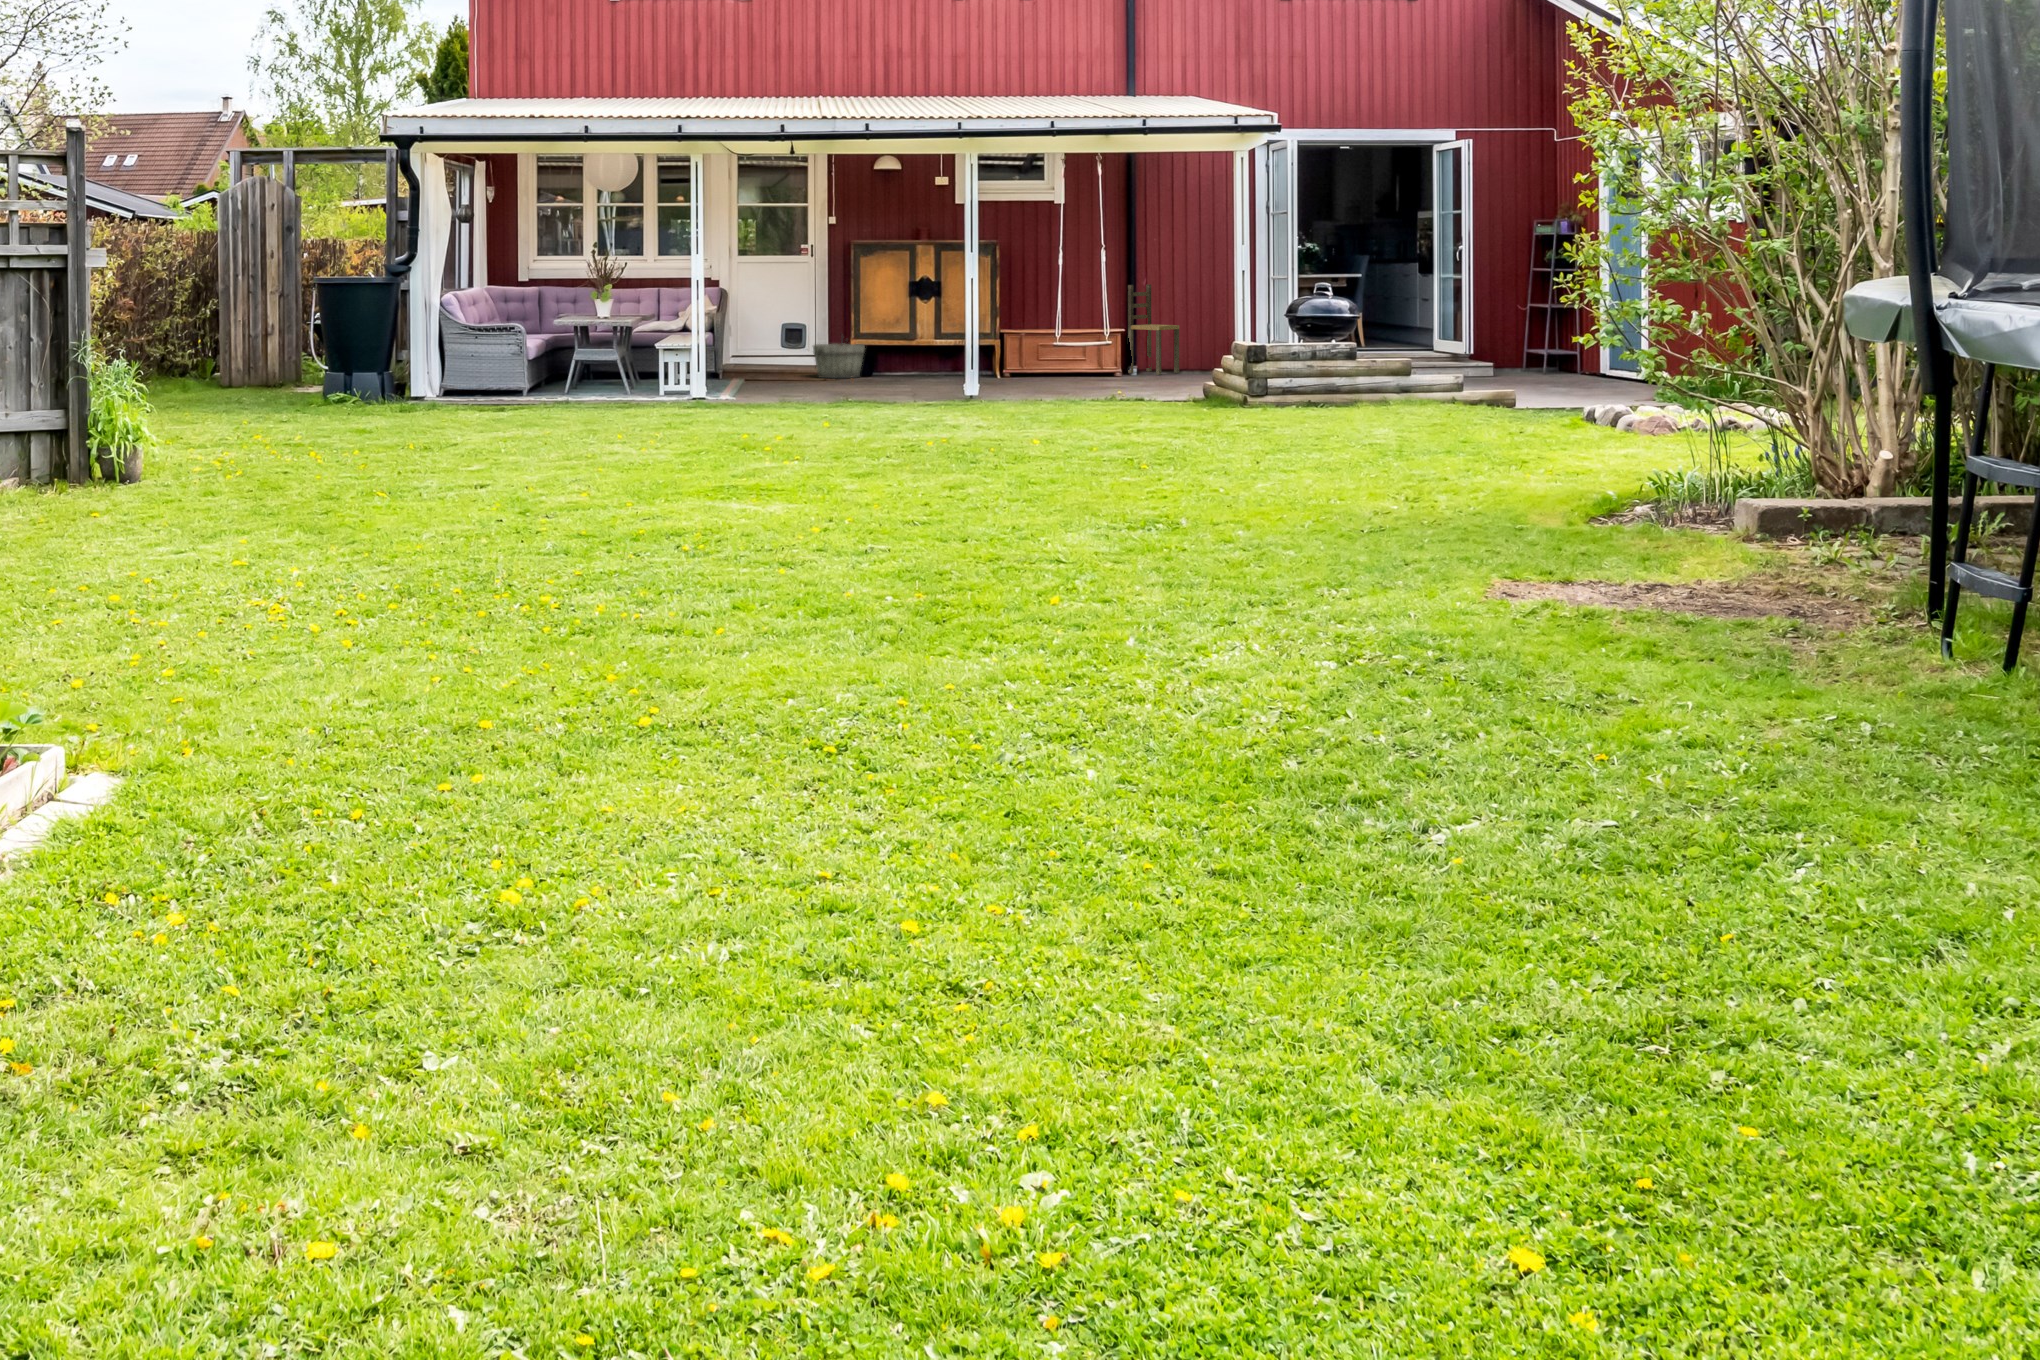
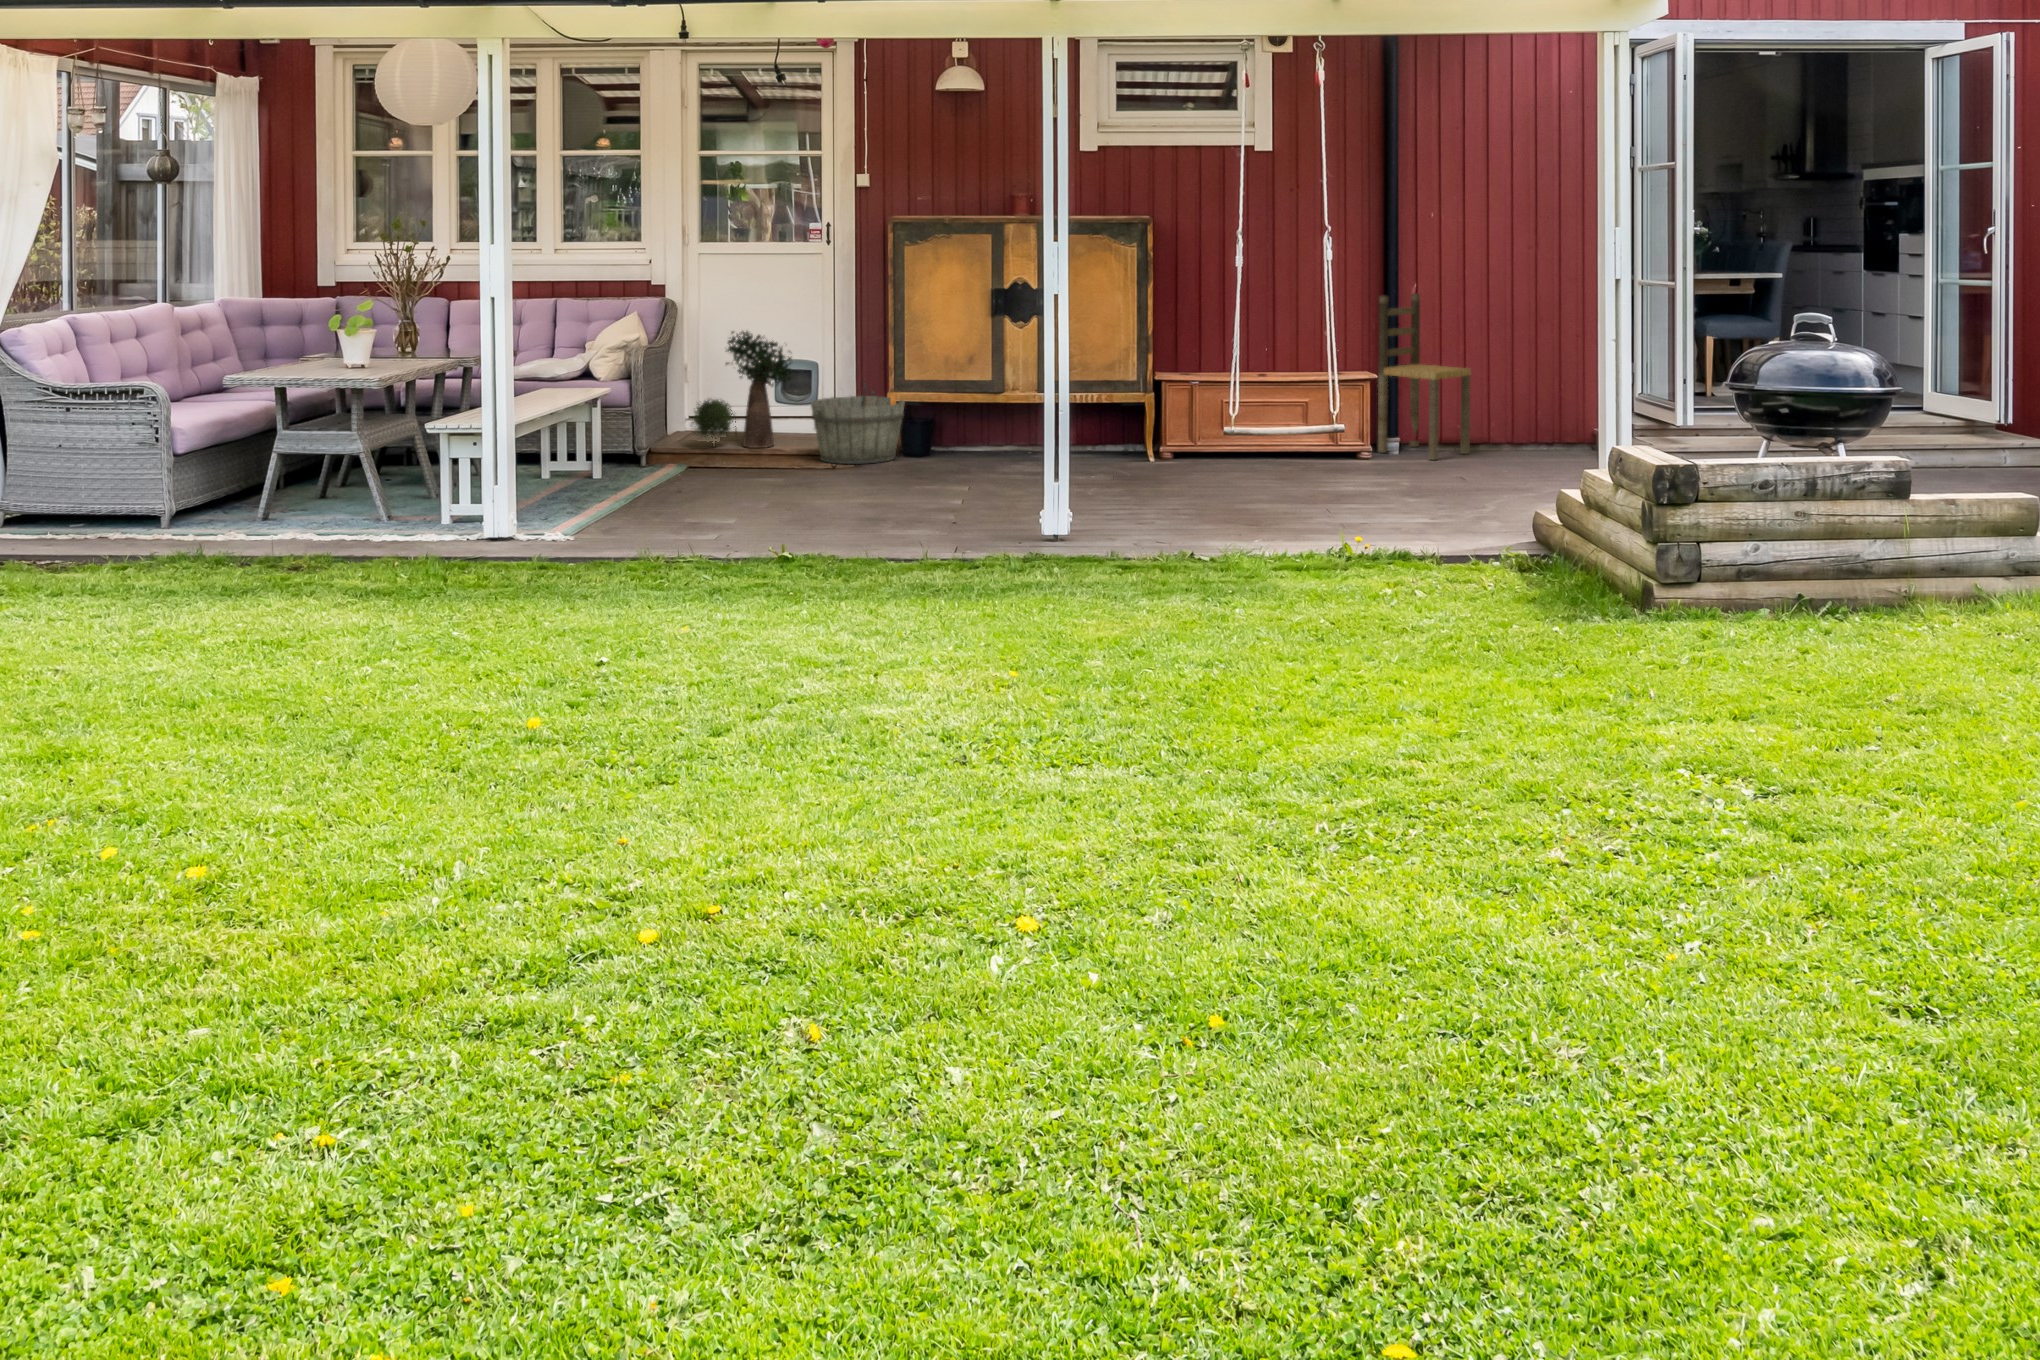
potted plant: none [737,307,794,374] -> present [692,331,791,448]

